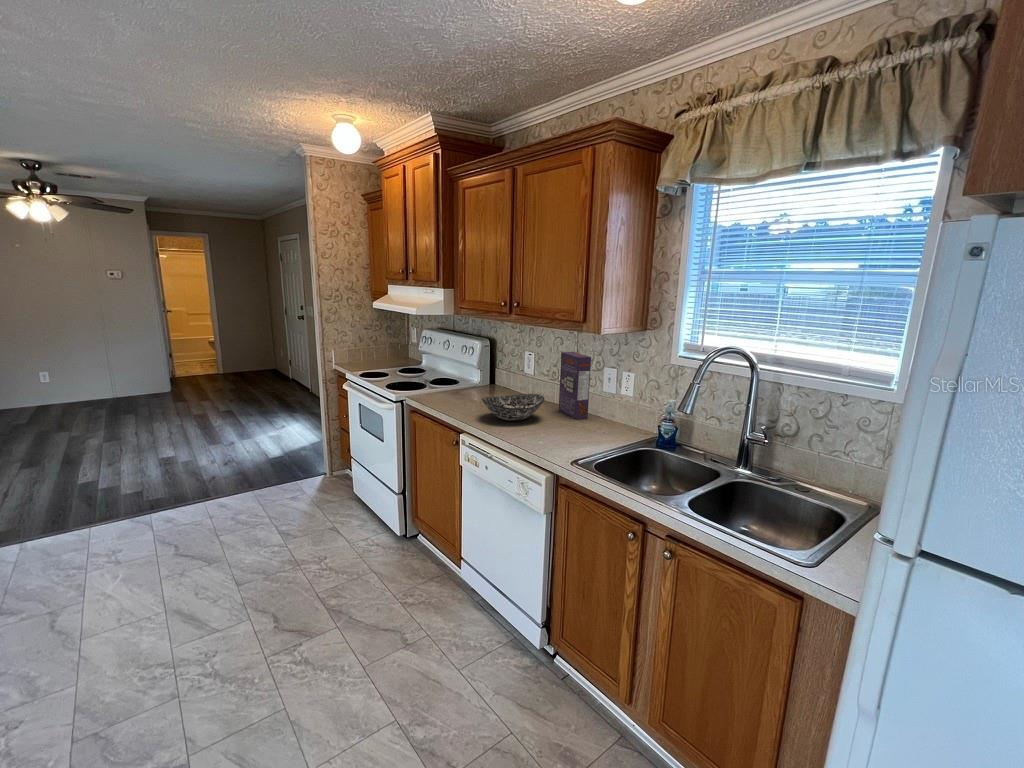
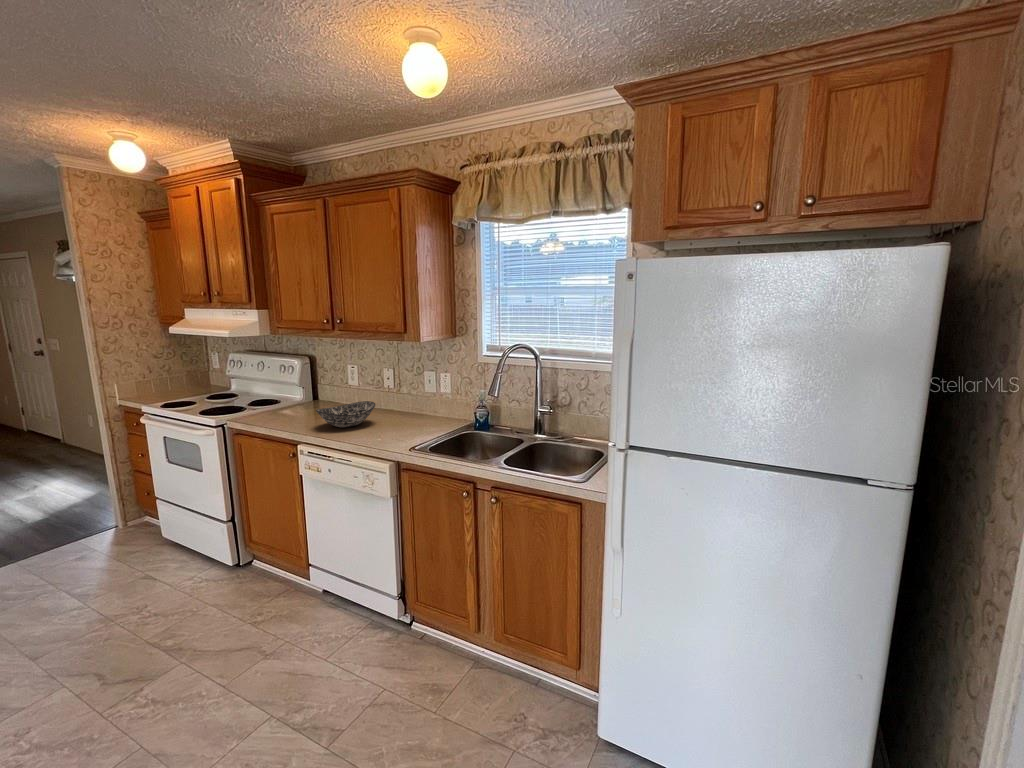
cereal box: present [559,352,591,419] -> none [385,361,415,419]

